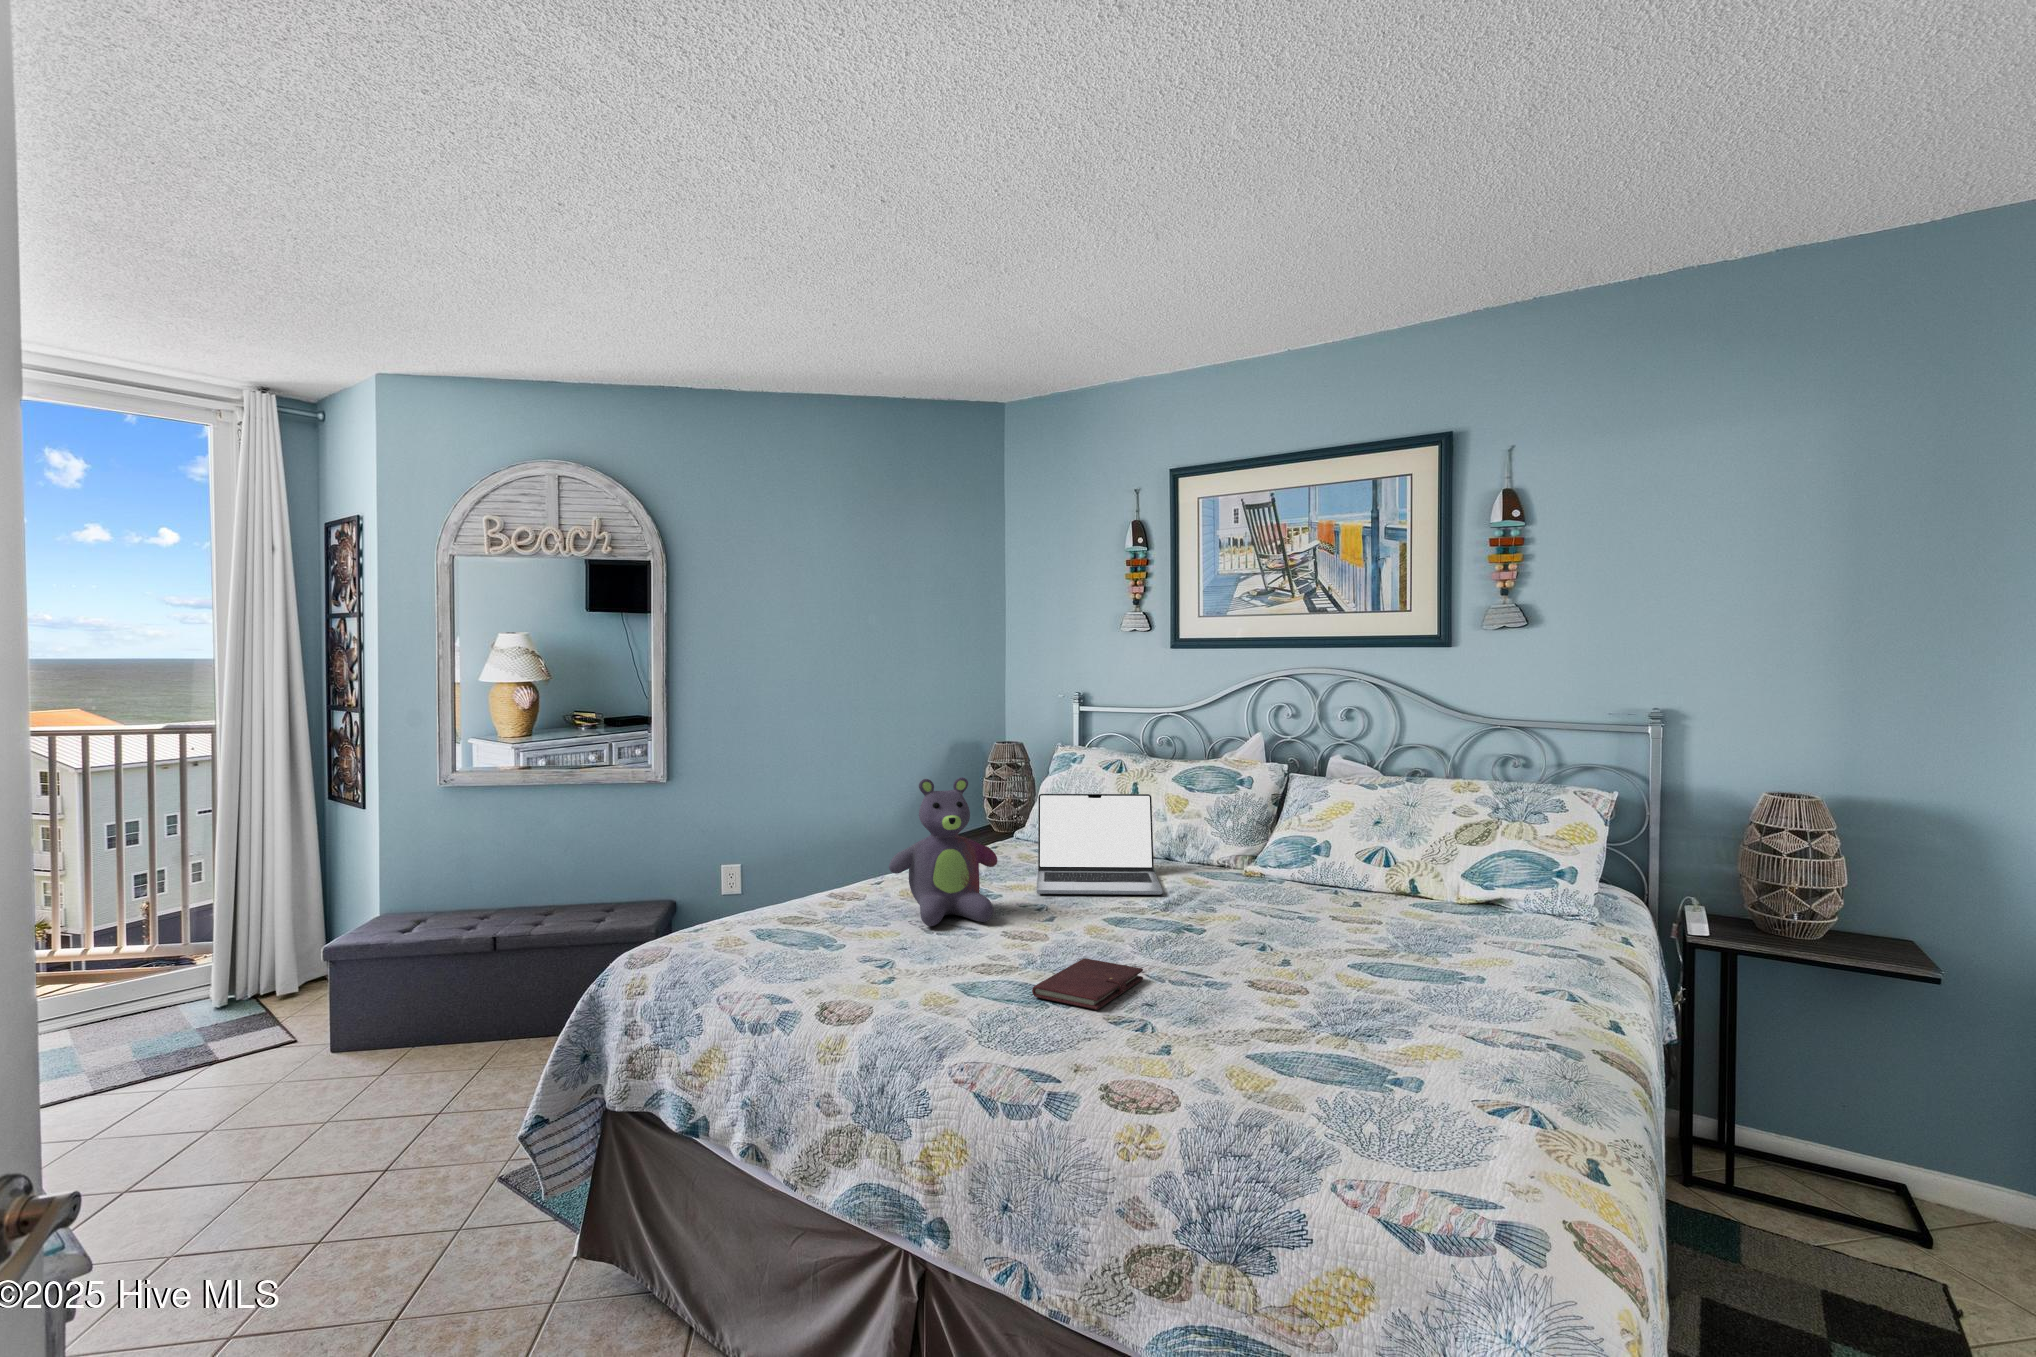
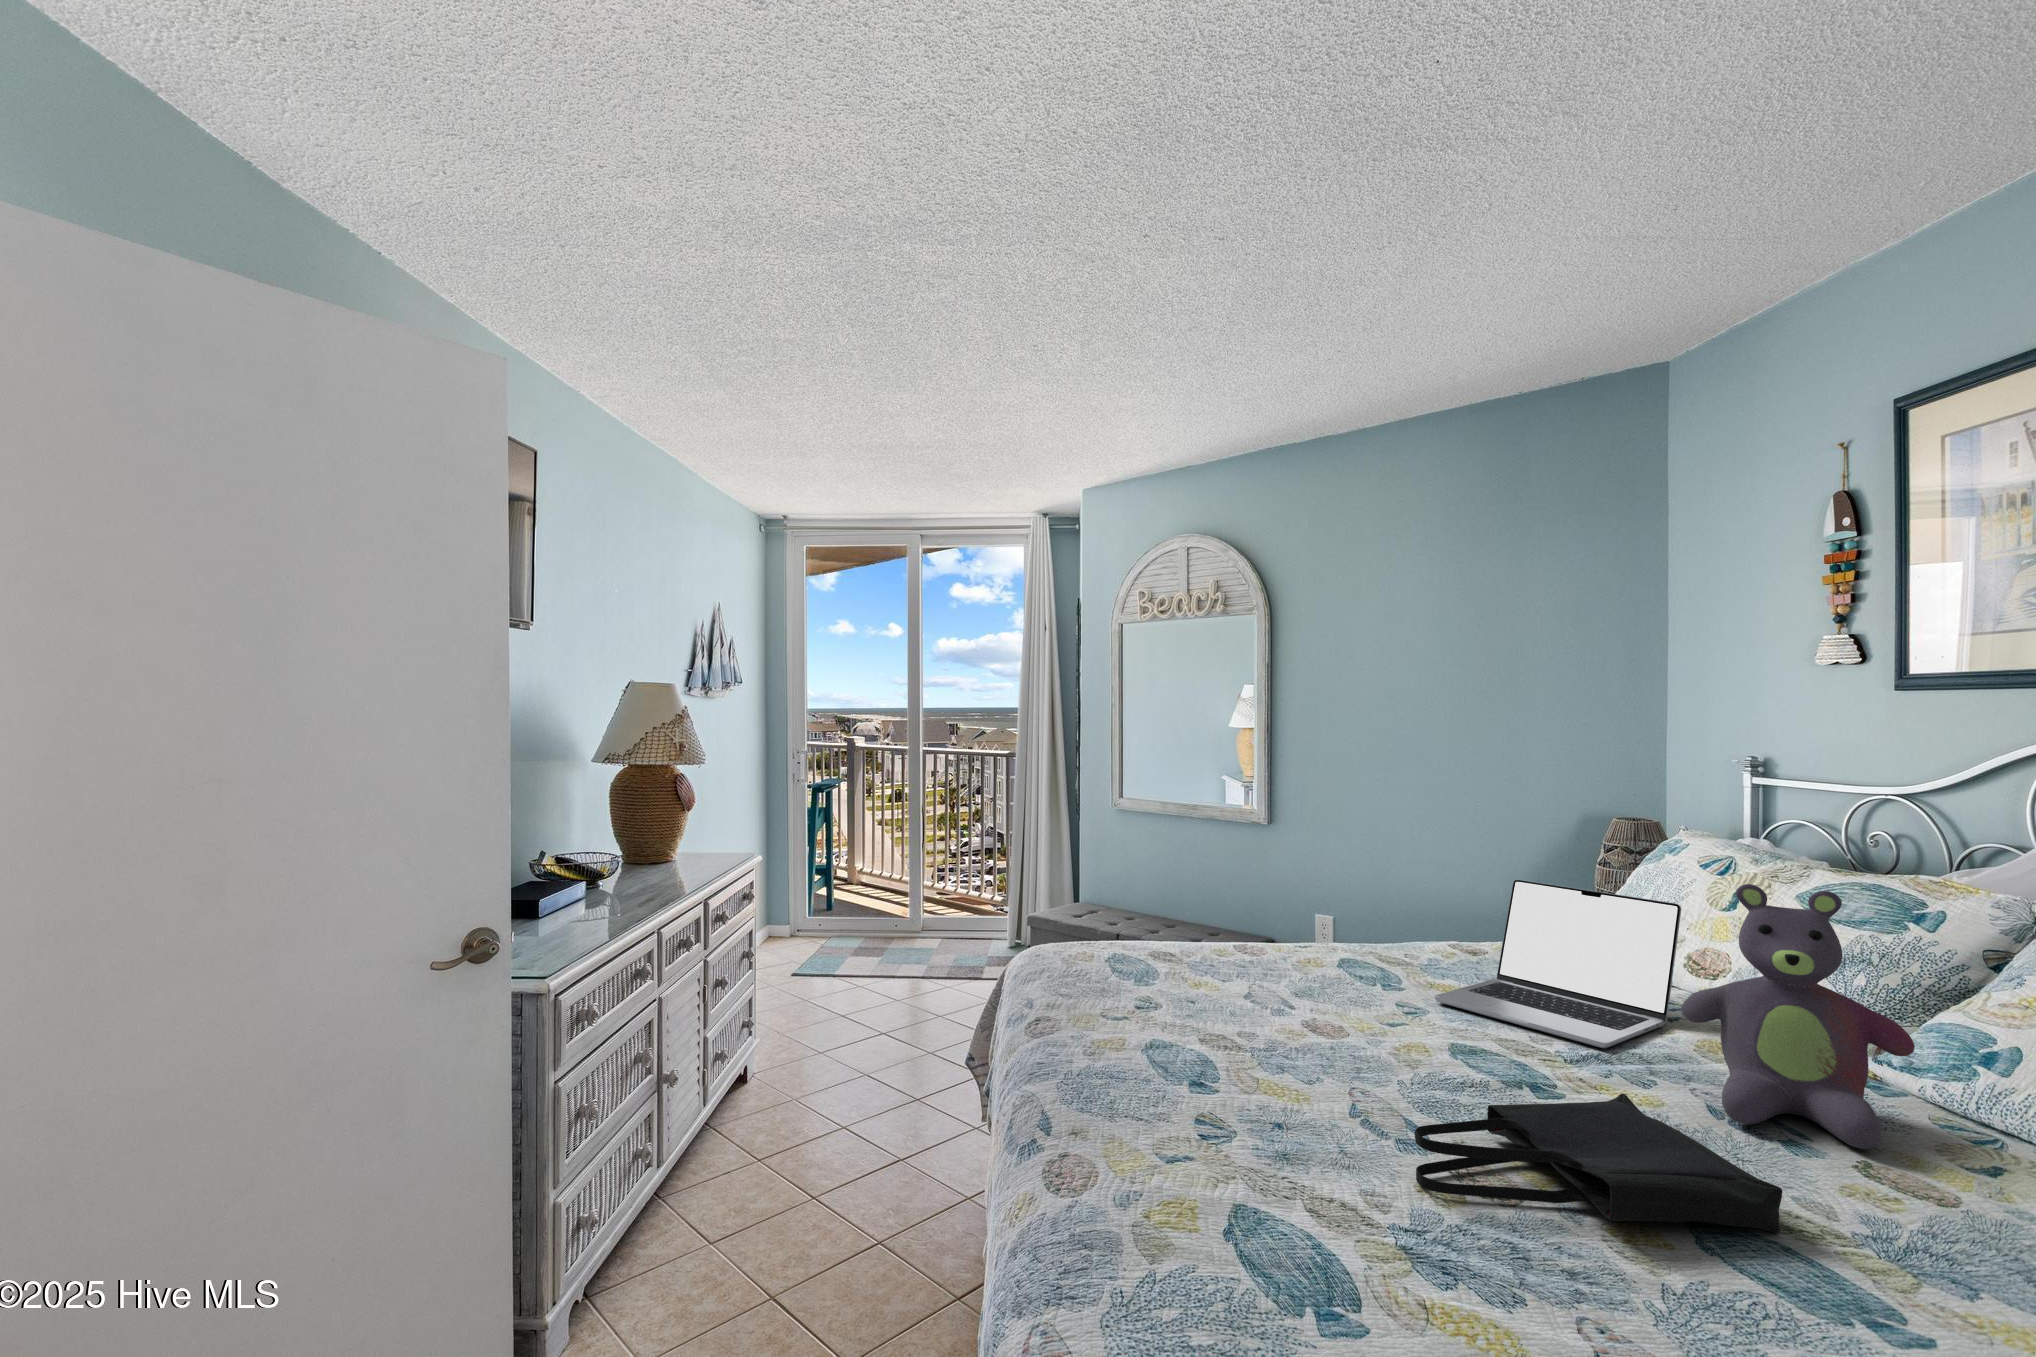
stuffed bear: present [889,777,998,926] -> present [1681,884,1915,1149]
tote bag: none [1219,908,1371,988] -> present [1415,1093,1782,1233]
notebook: present [1032,958,1143,1010] -> none [1161,1071,1314,1123]

